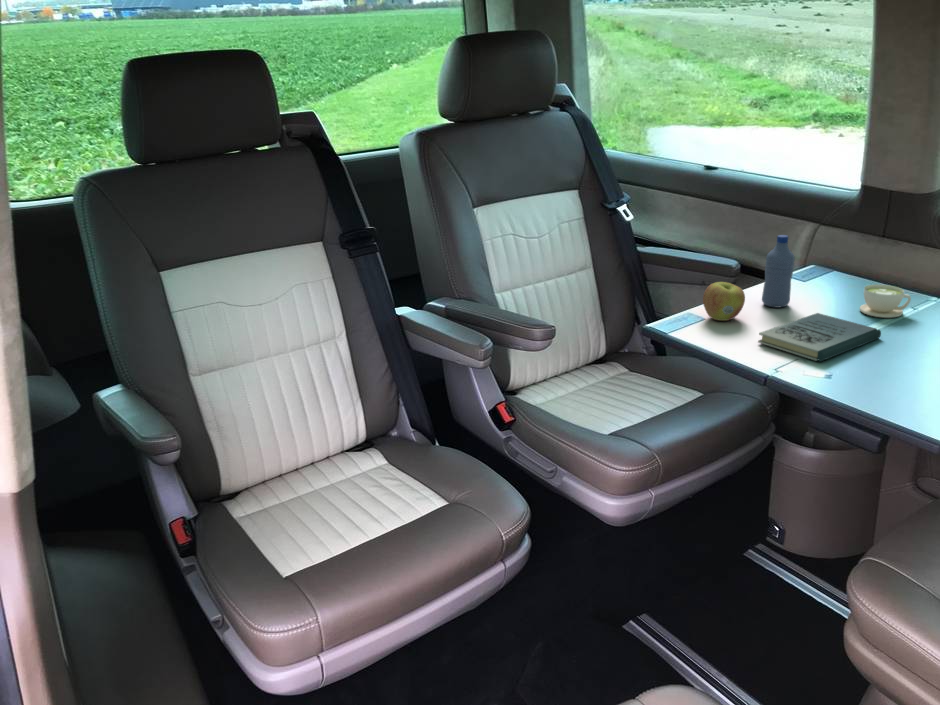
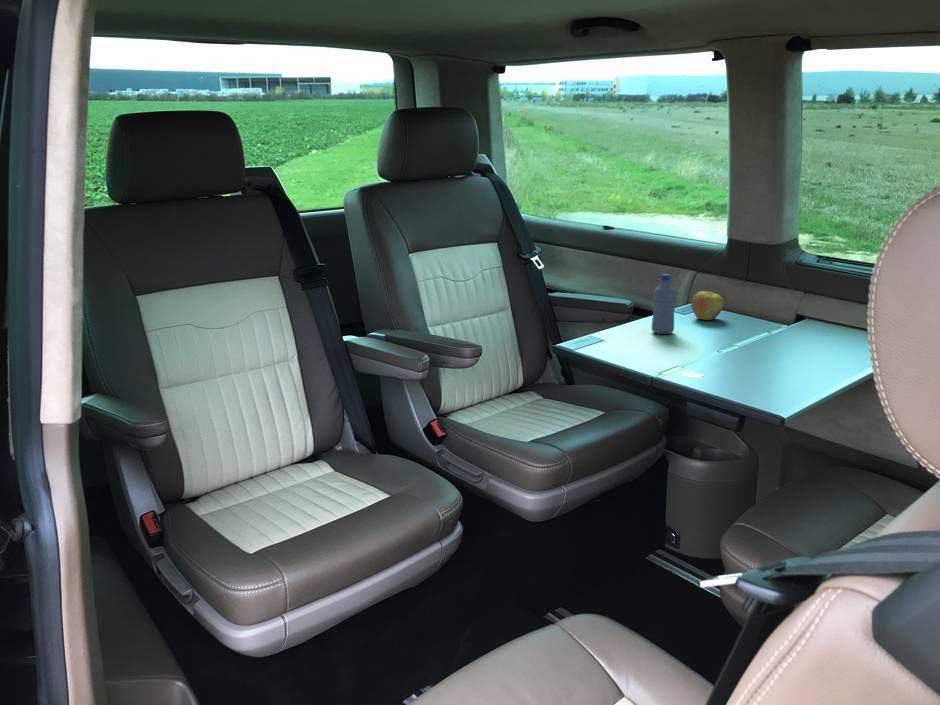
apple: present [703,282,745,321] -> present [692,291,723,320]
coffee cup: present [860,285,911,318] -> none [730,314,769,340]
book: present [758,313,881,362] -> none [648,336,745,370]

